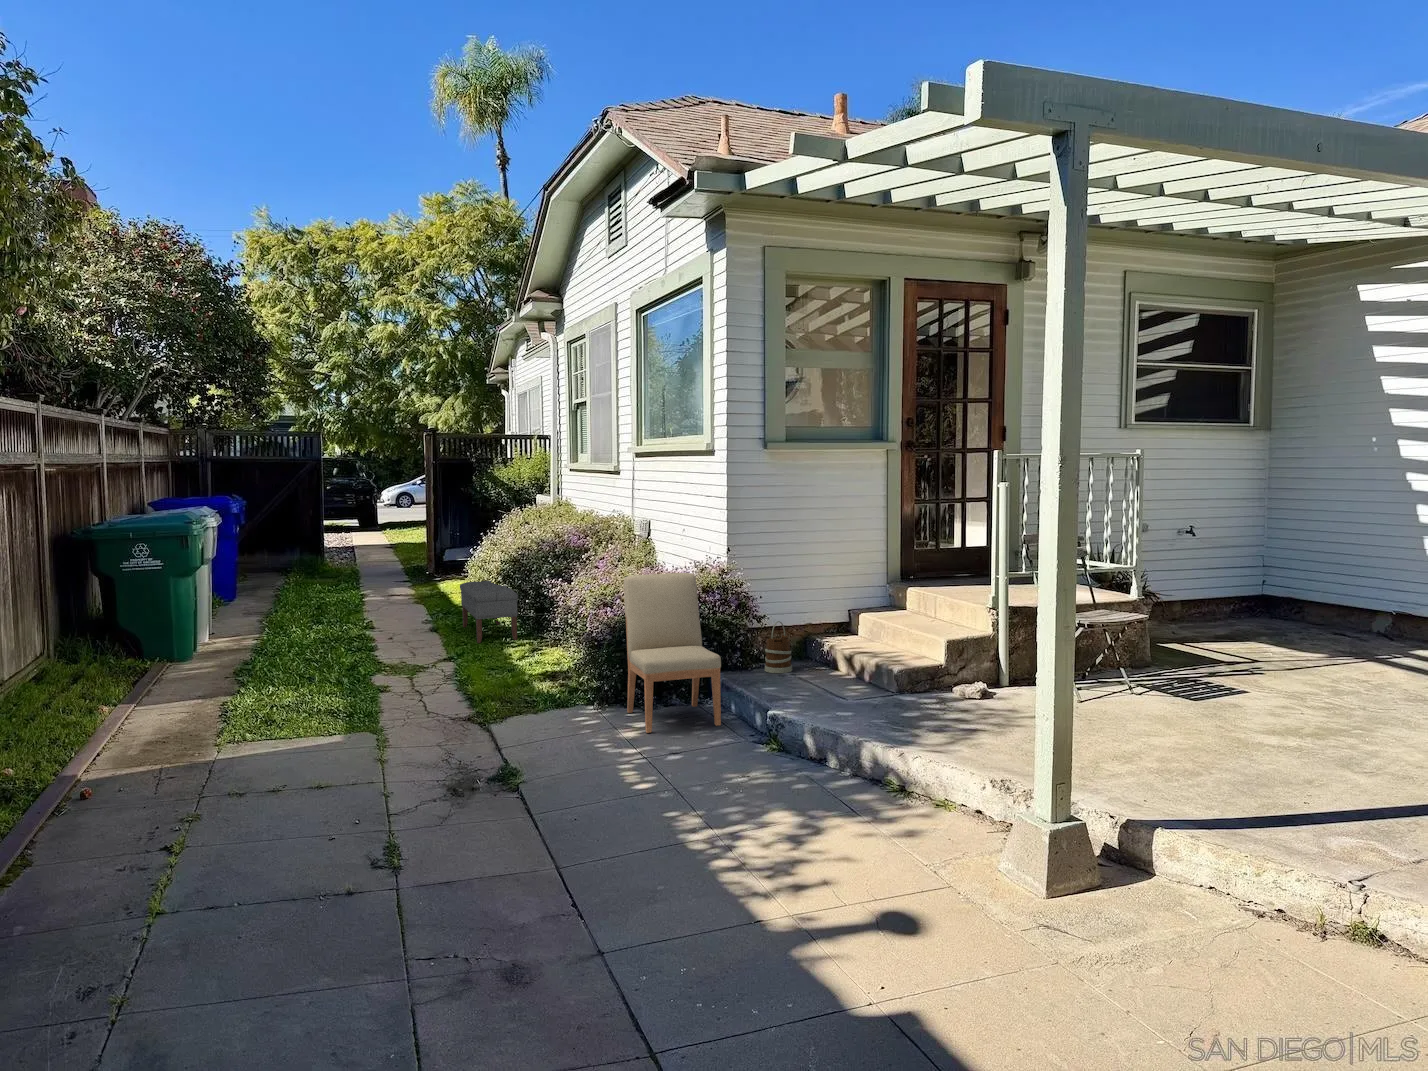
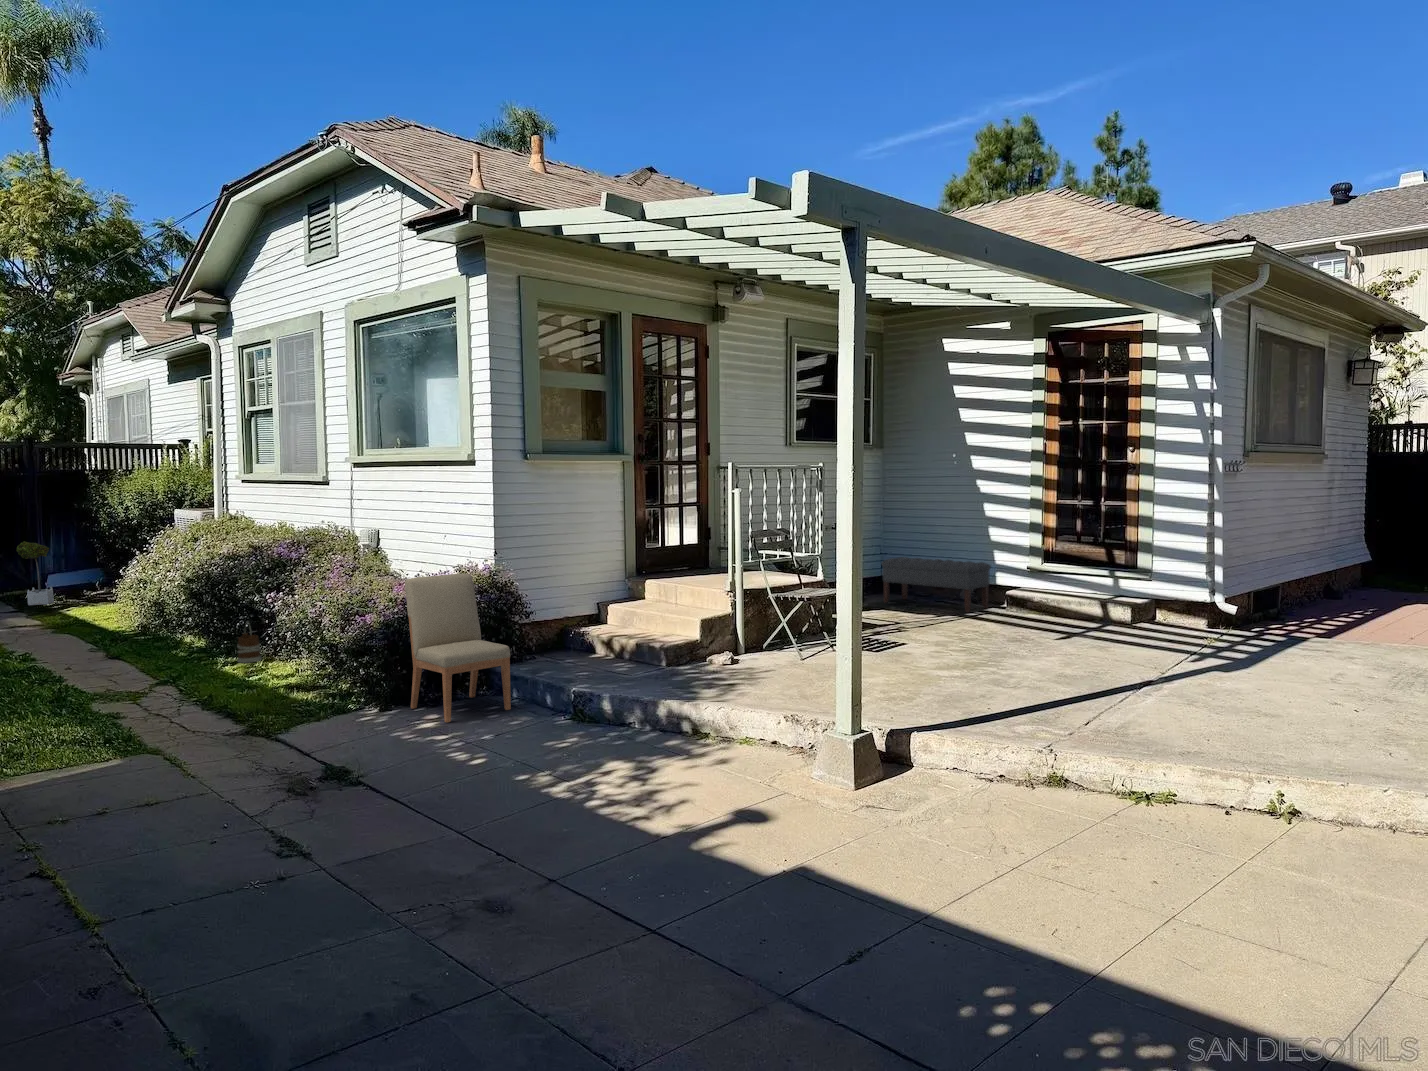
potted tree: none [410,522,438,578] -> present [16,541,54,605]
bench: present [460,581,518,643] -> present [881,557,991,612]
wooden bucket: present [765,621,792,673] -> present [237,624,261,663]

